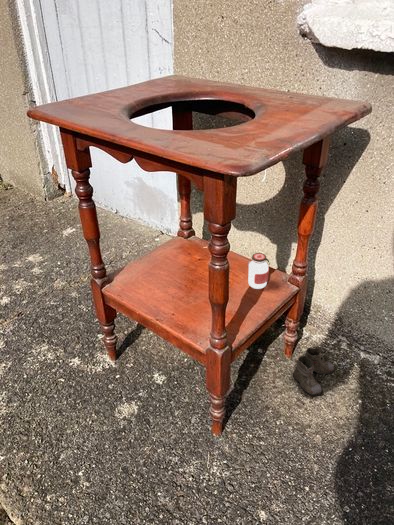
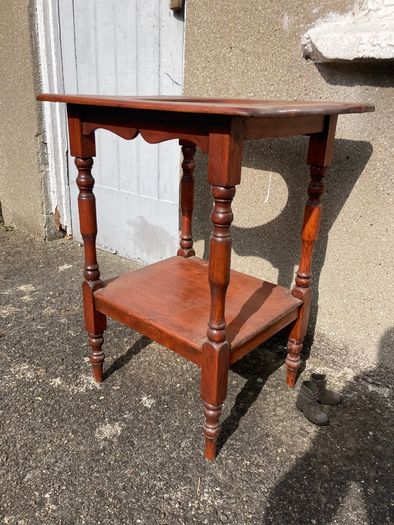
jar: present [248,253,270,289] -> none [248,260,272,300]

